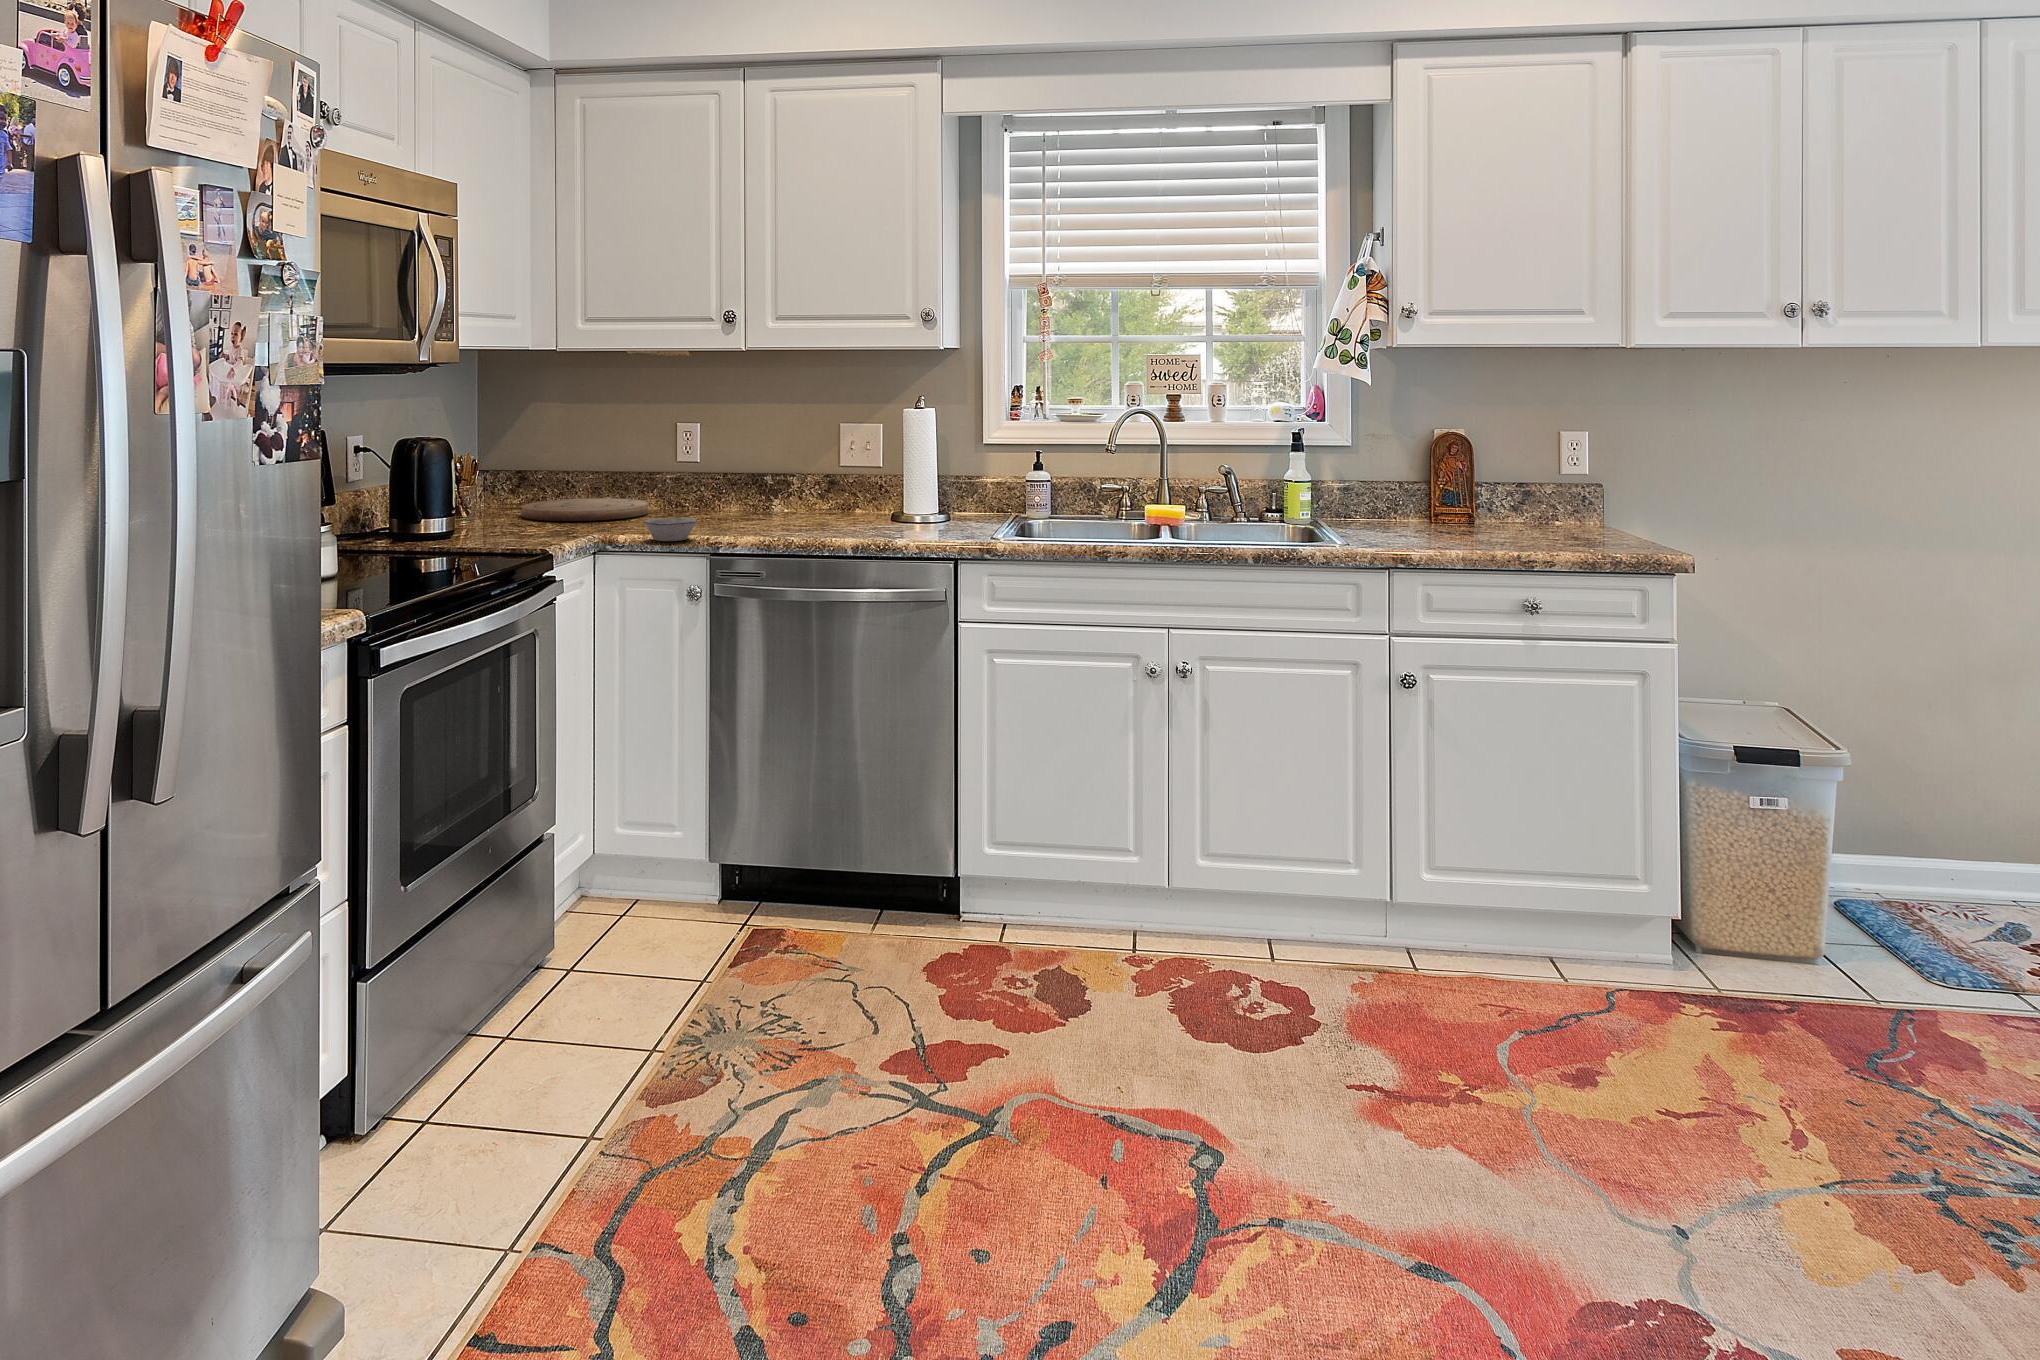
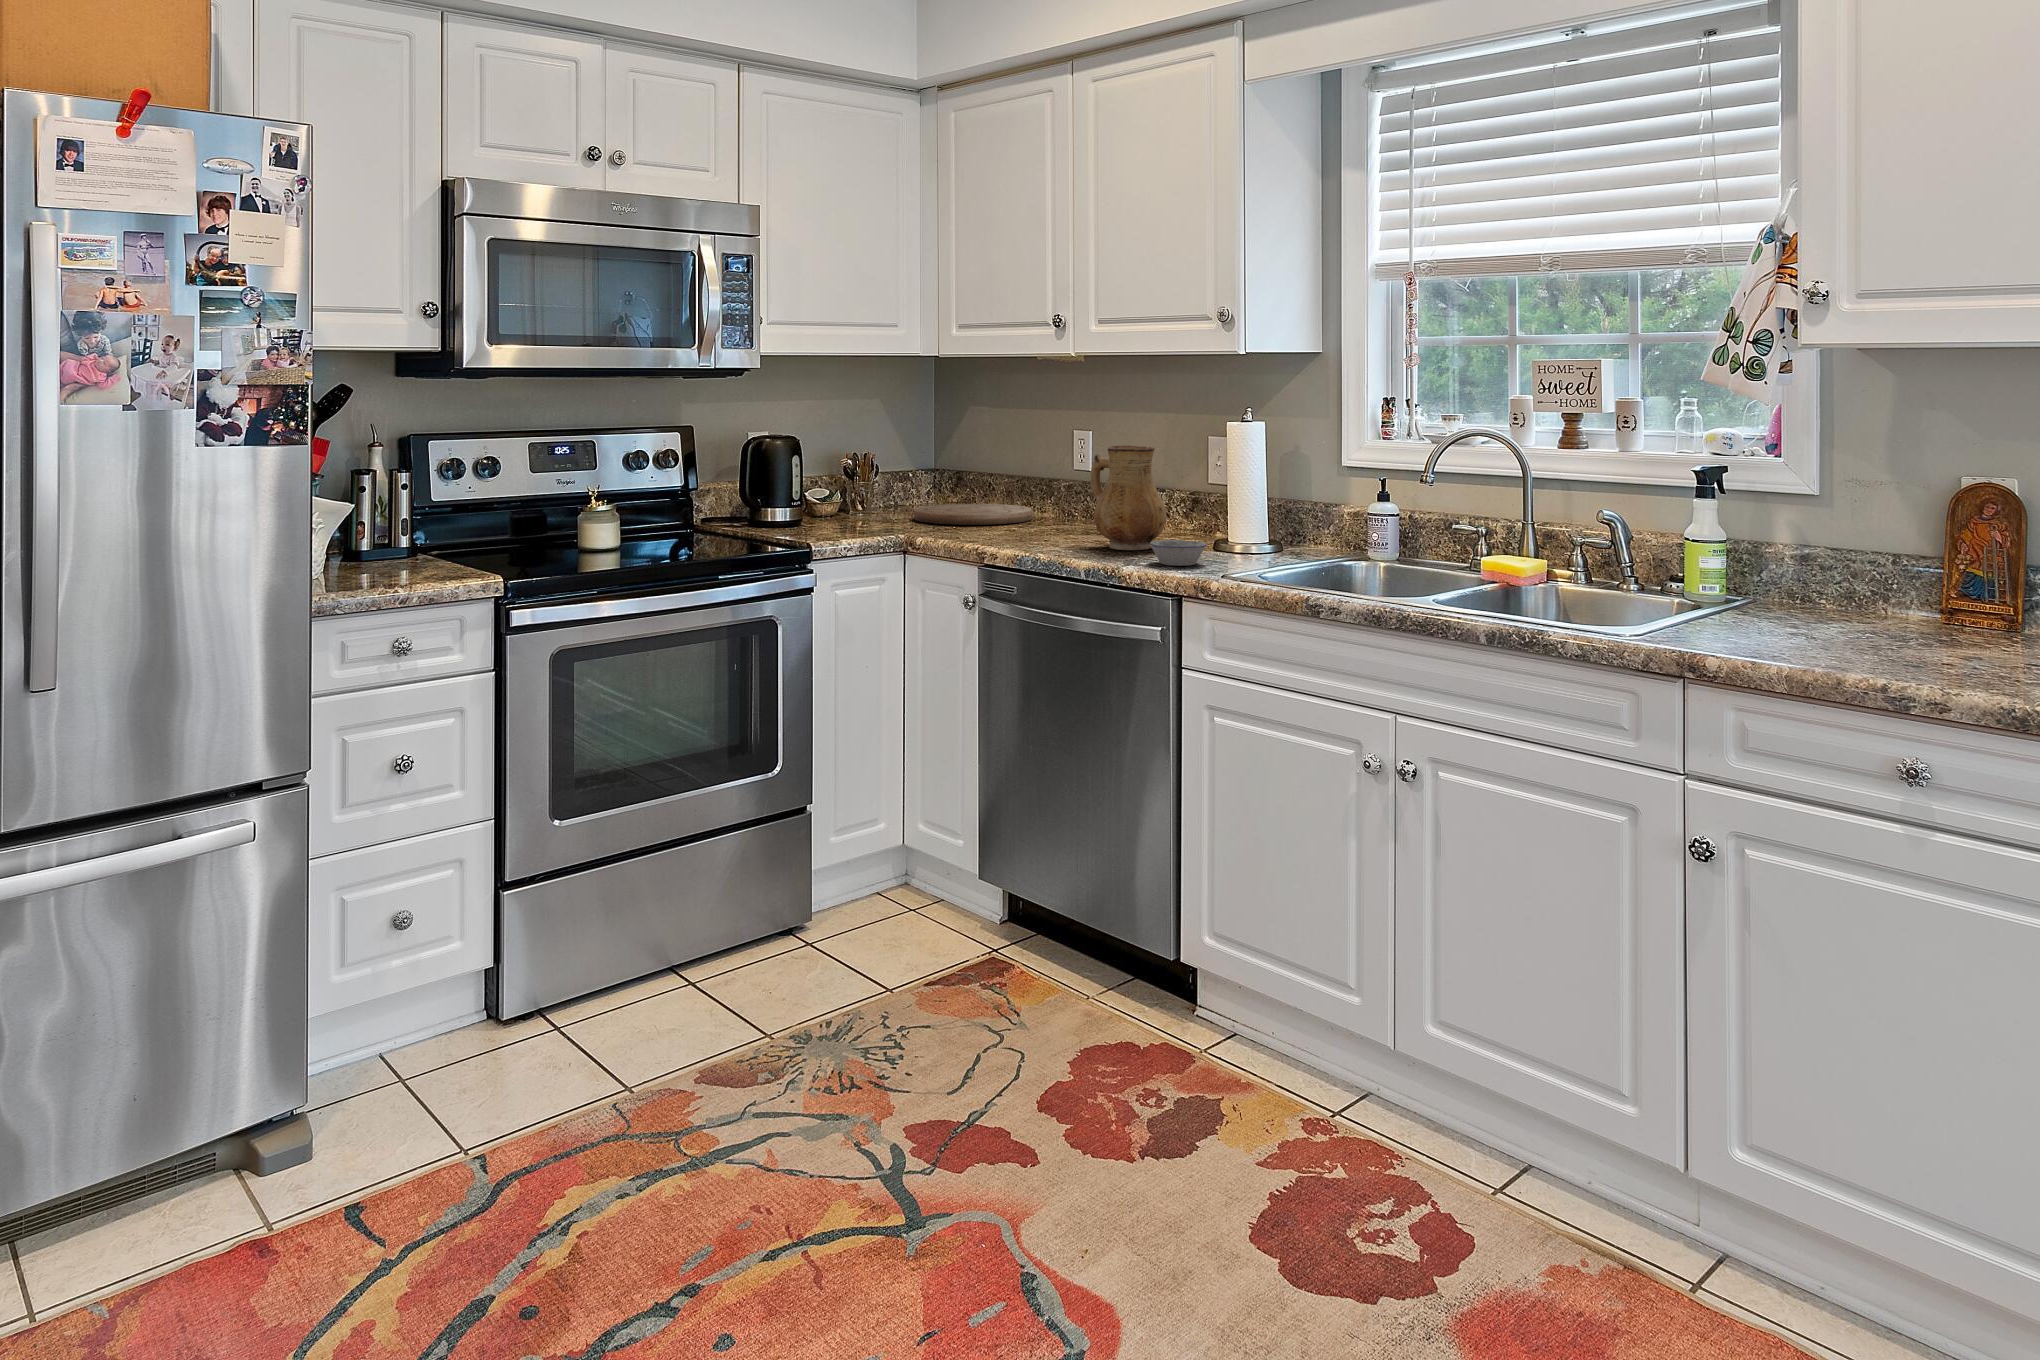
ceramic pitcher: none [783,432,860,529] -> present [1090,446,1166,550]
bowl: present [644,518,697,541] -> present [1150,540,1207,566]

